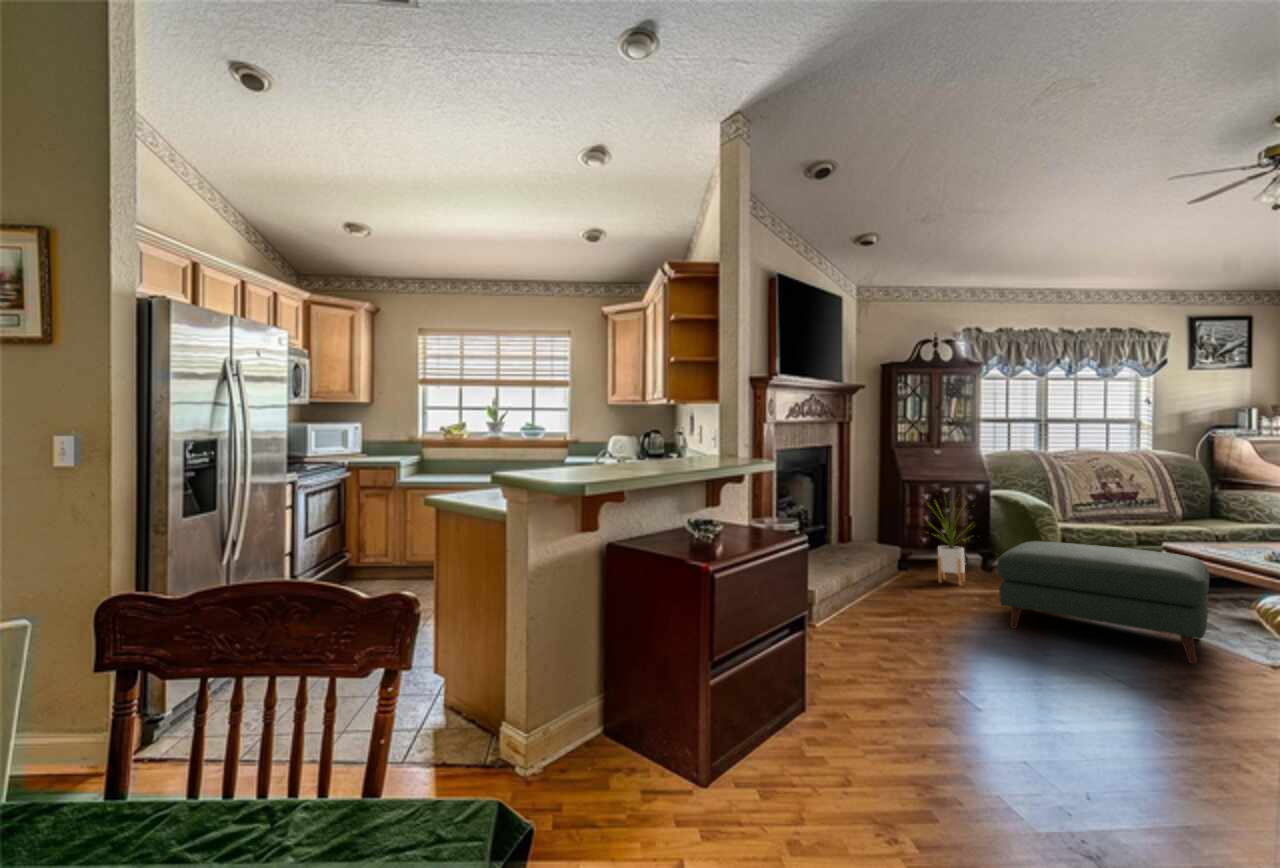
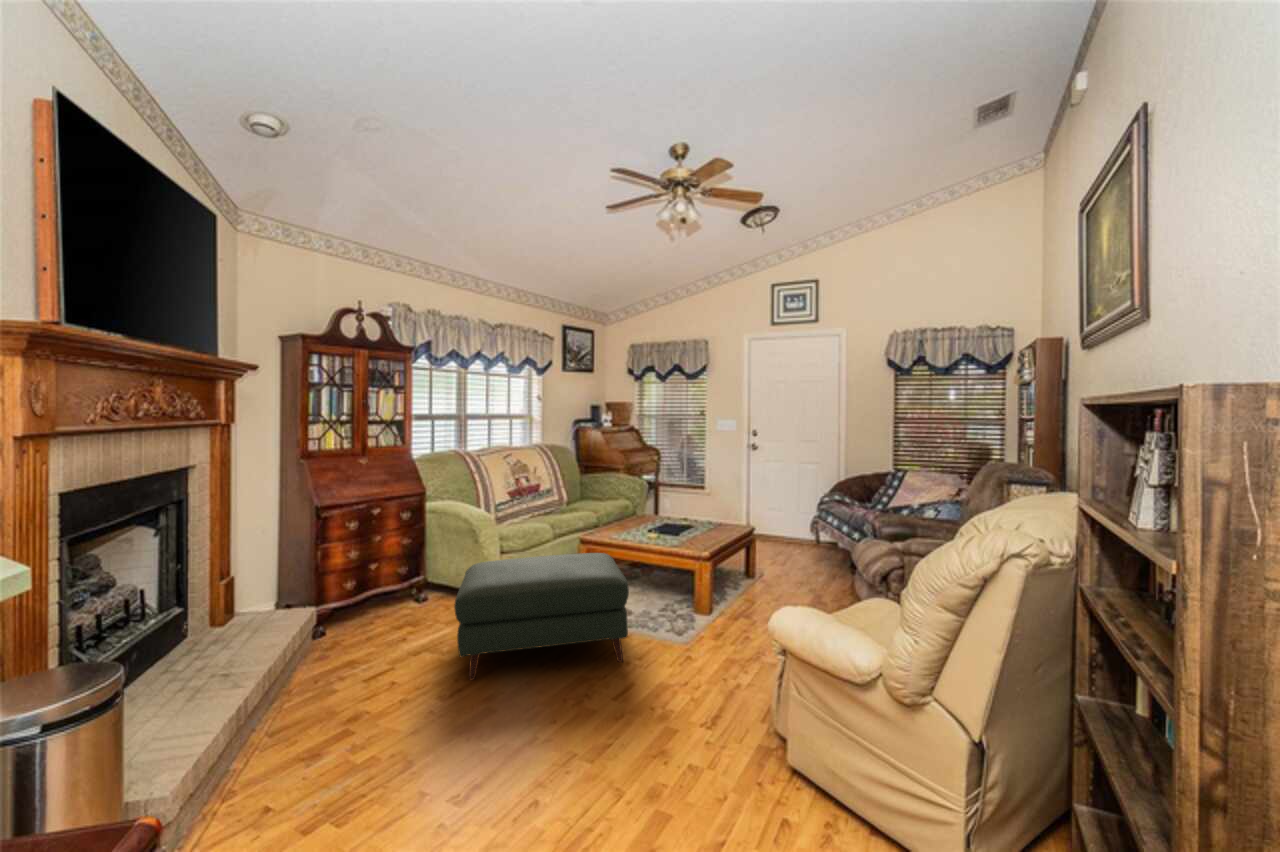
house plant: present [934,507,965,585] -> none [349,511,419,634]

